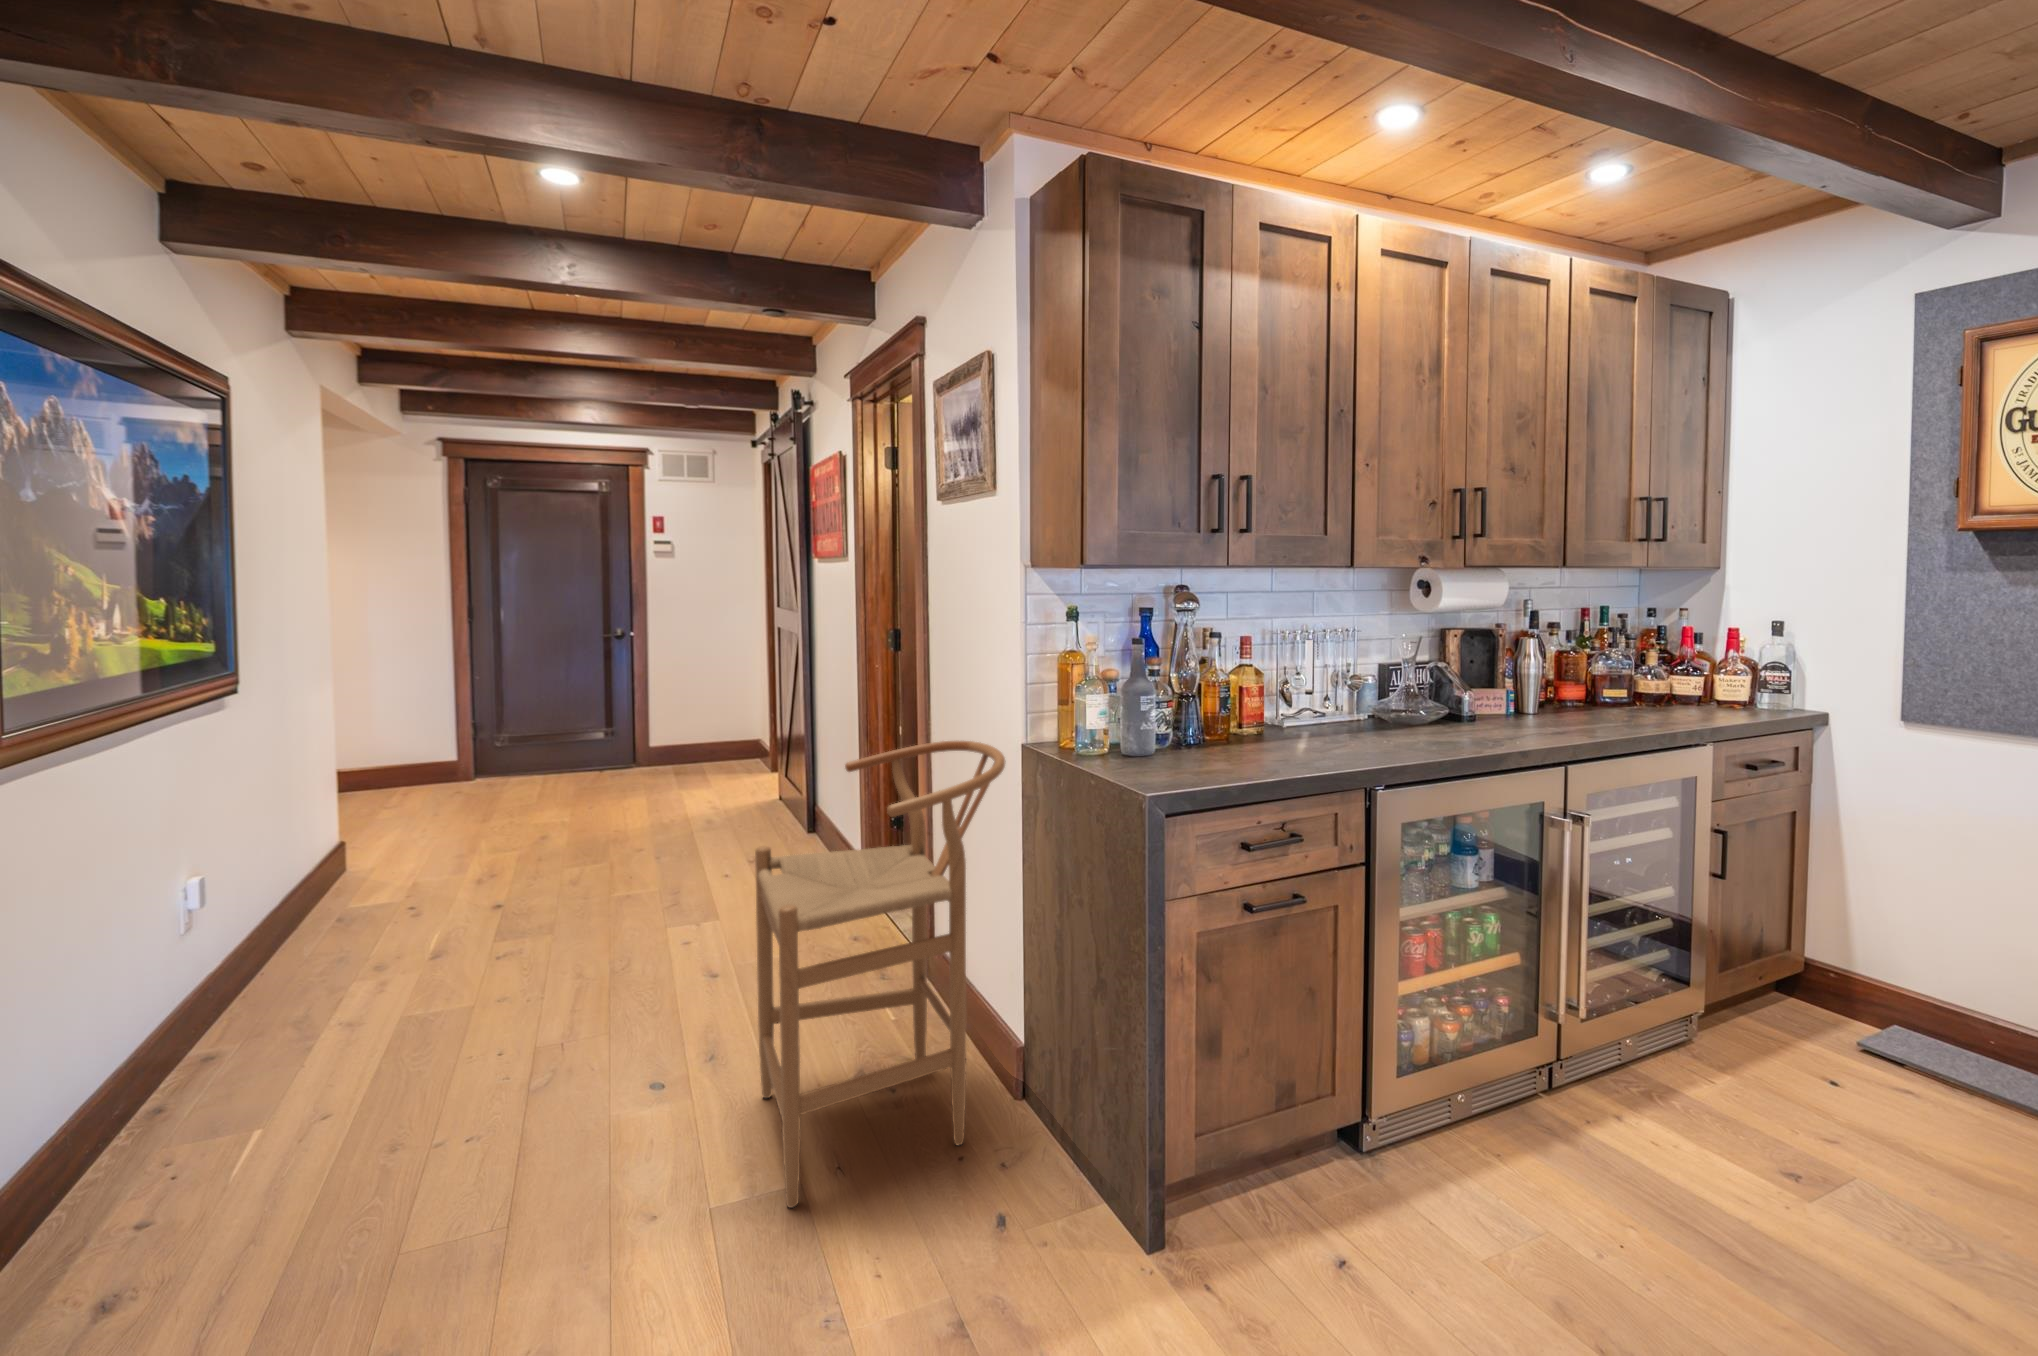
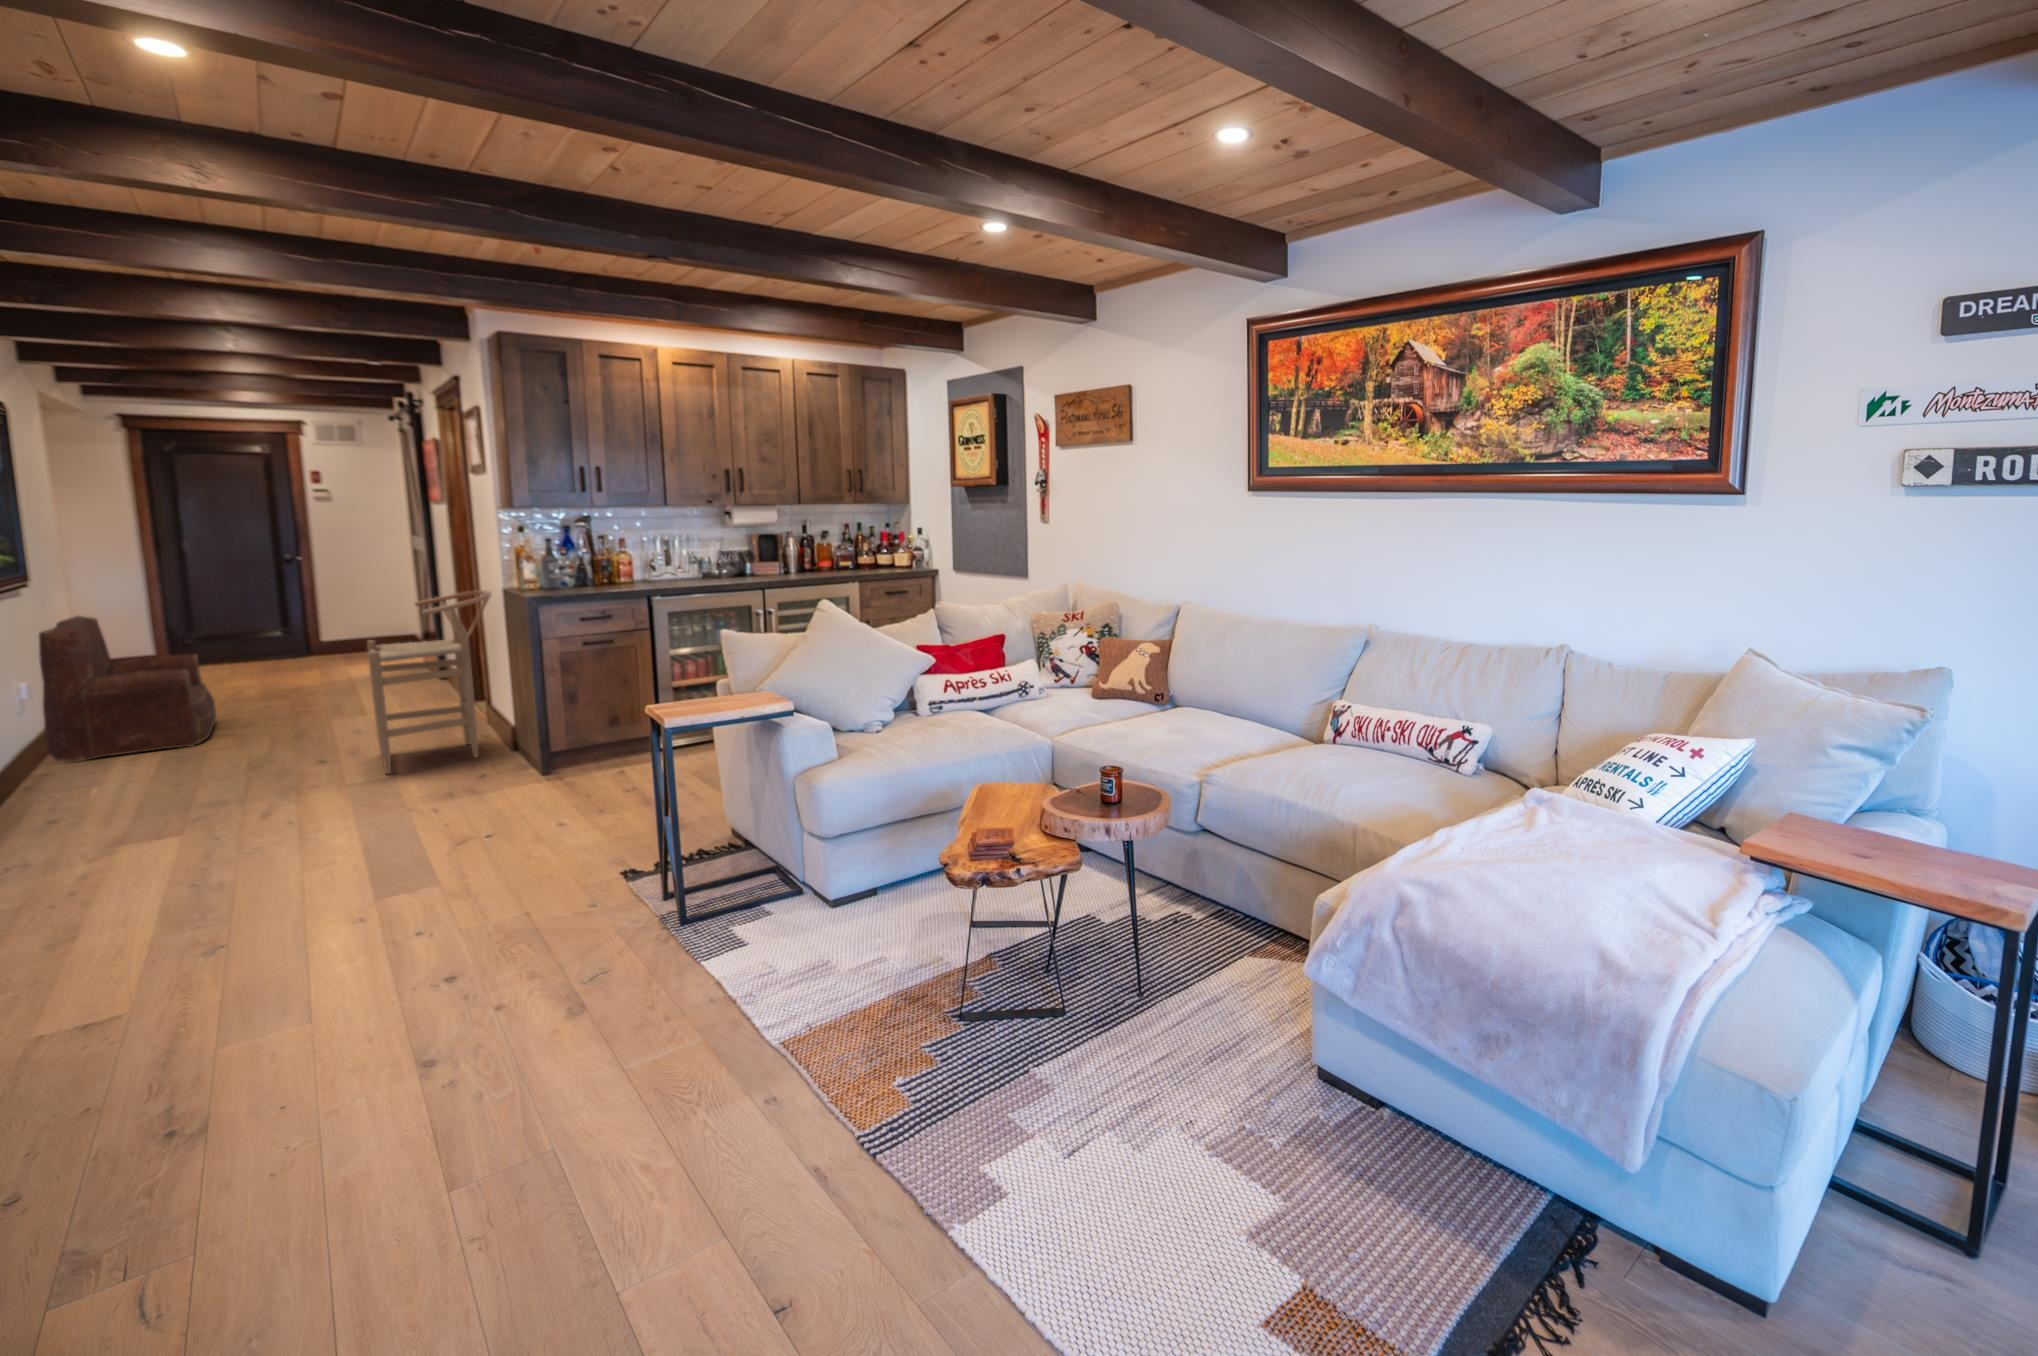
armchair: none [218,739,498,1034] -> present [39,616,216,762]

